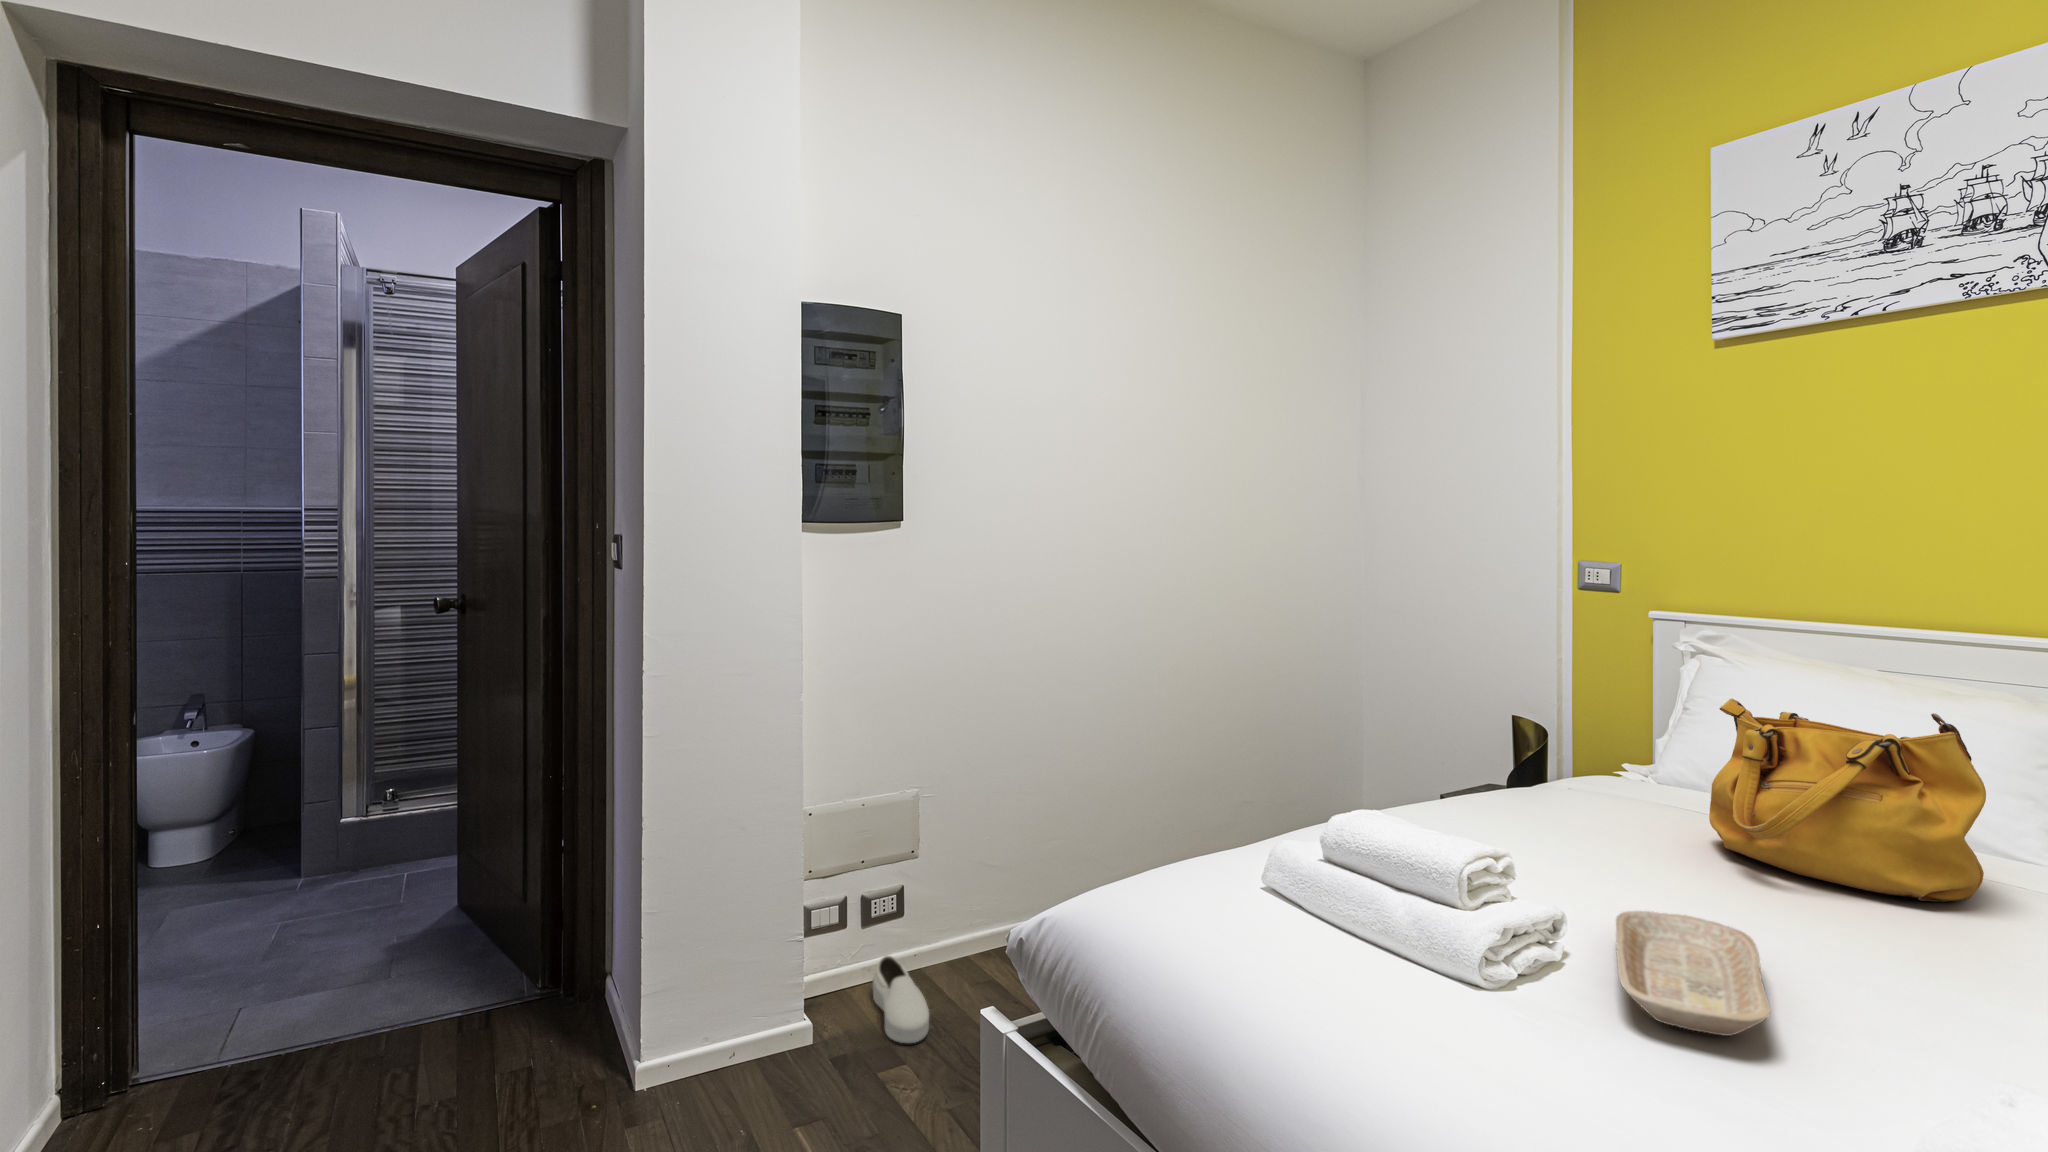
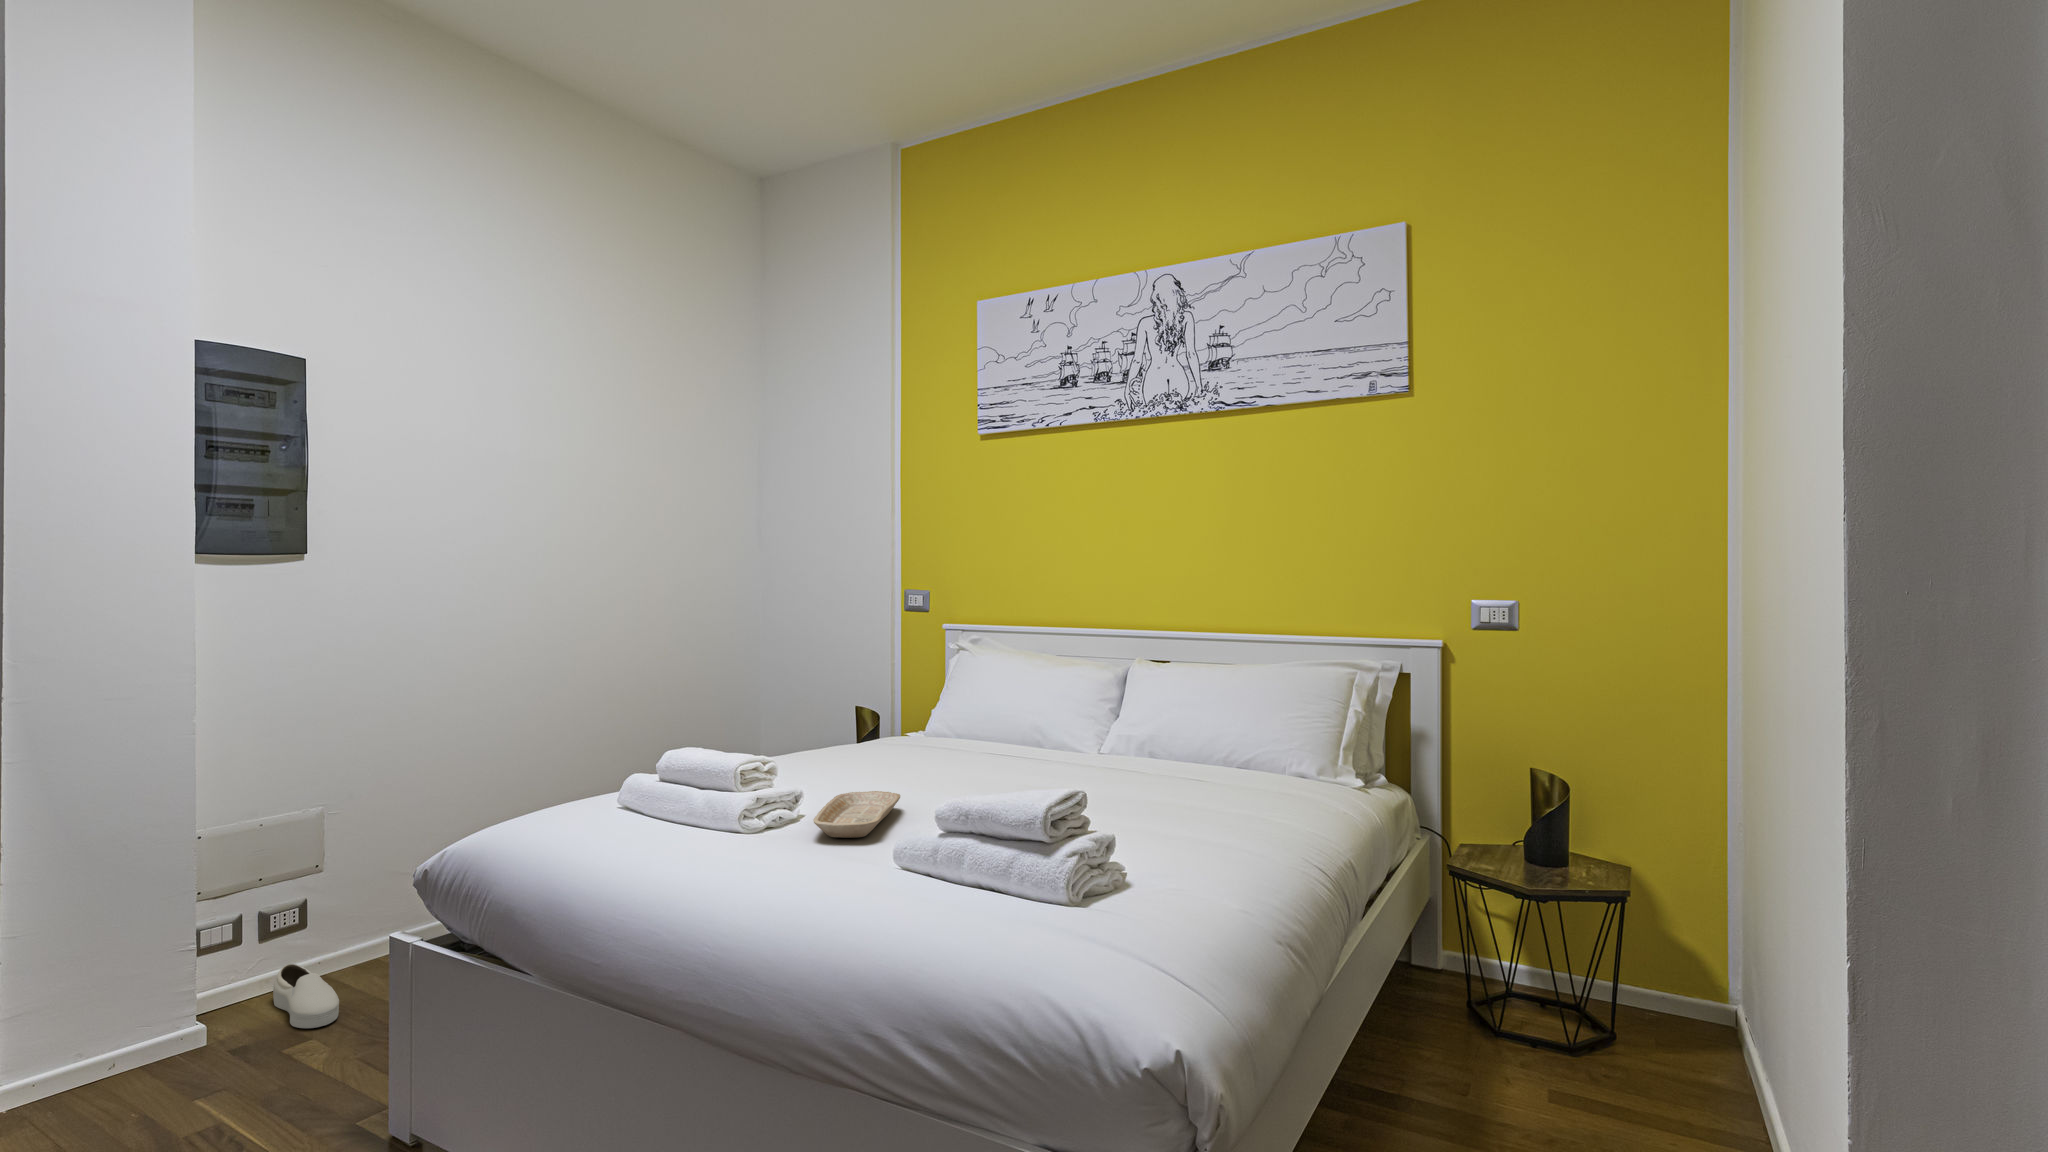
handbag: present [1709,699,1986,902] -> none [930,670,1047,776]

